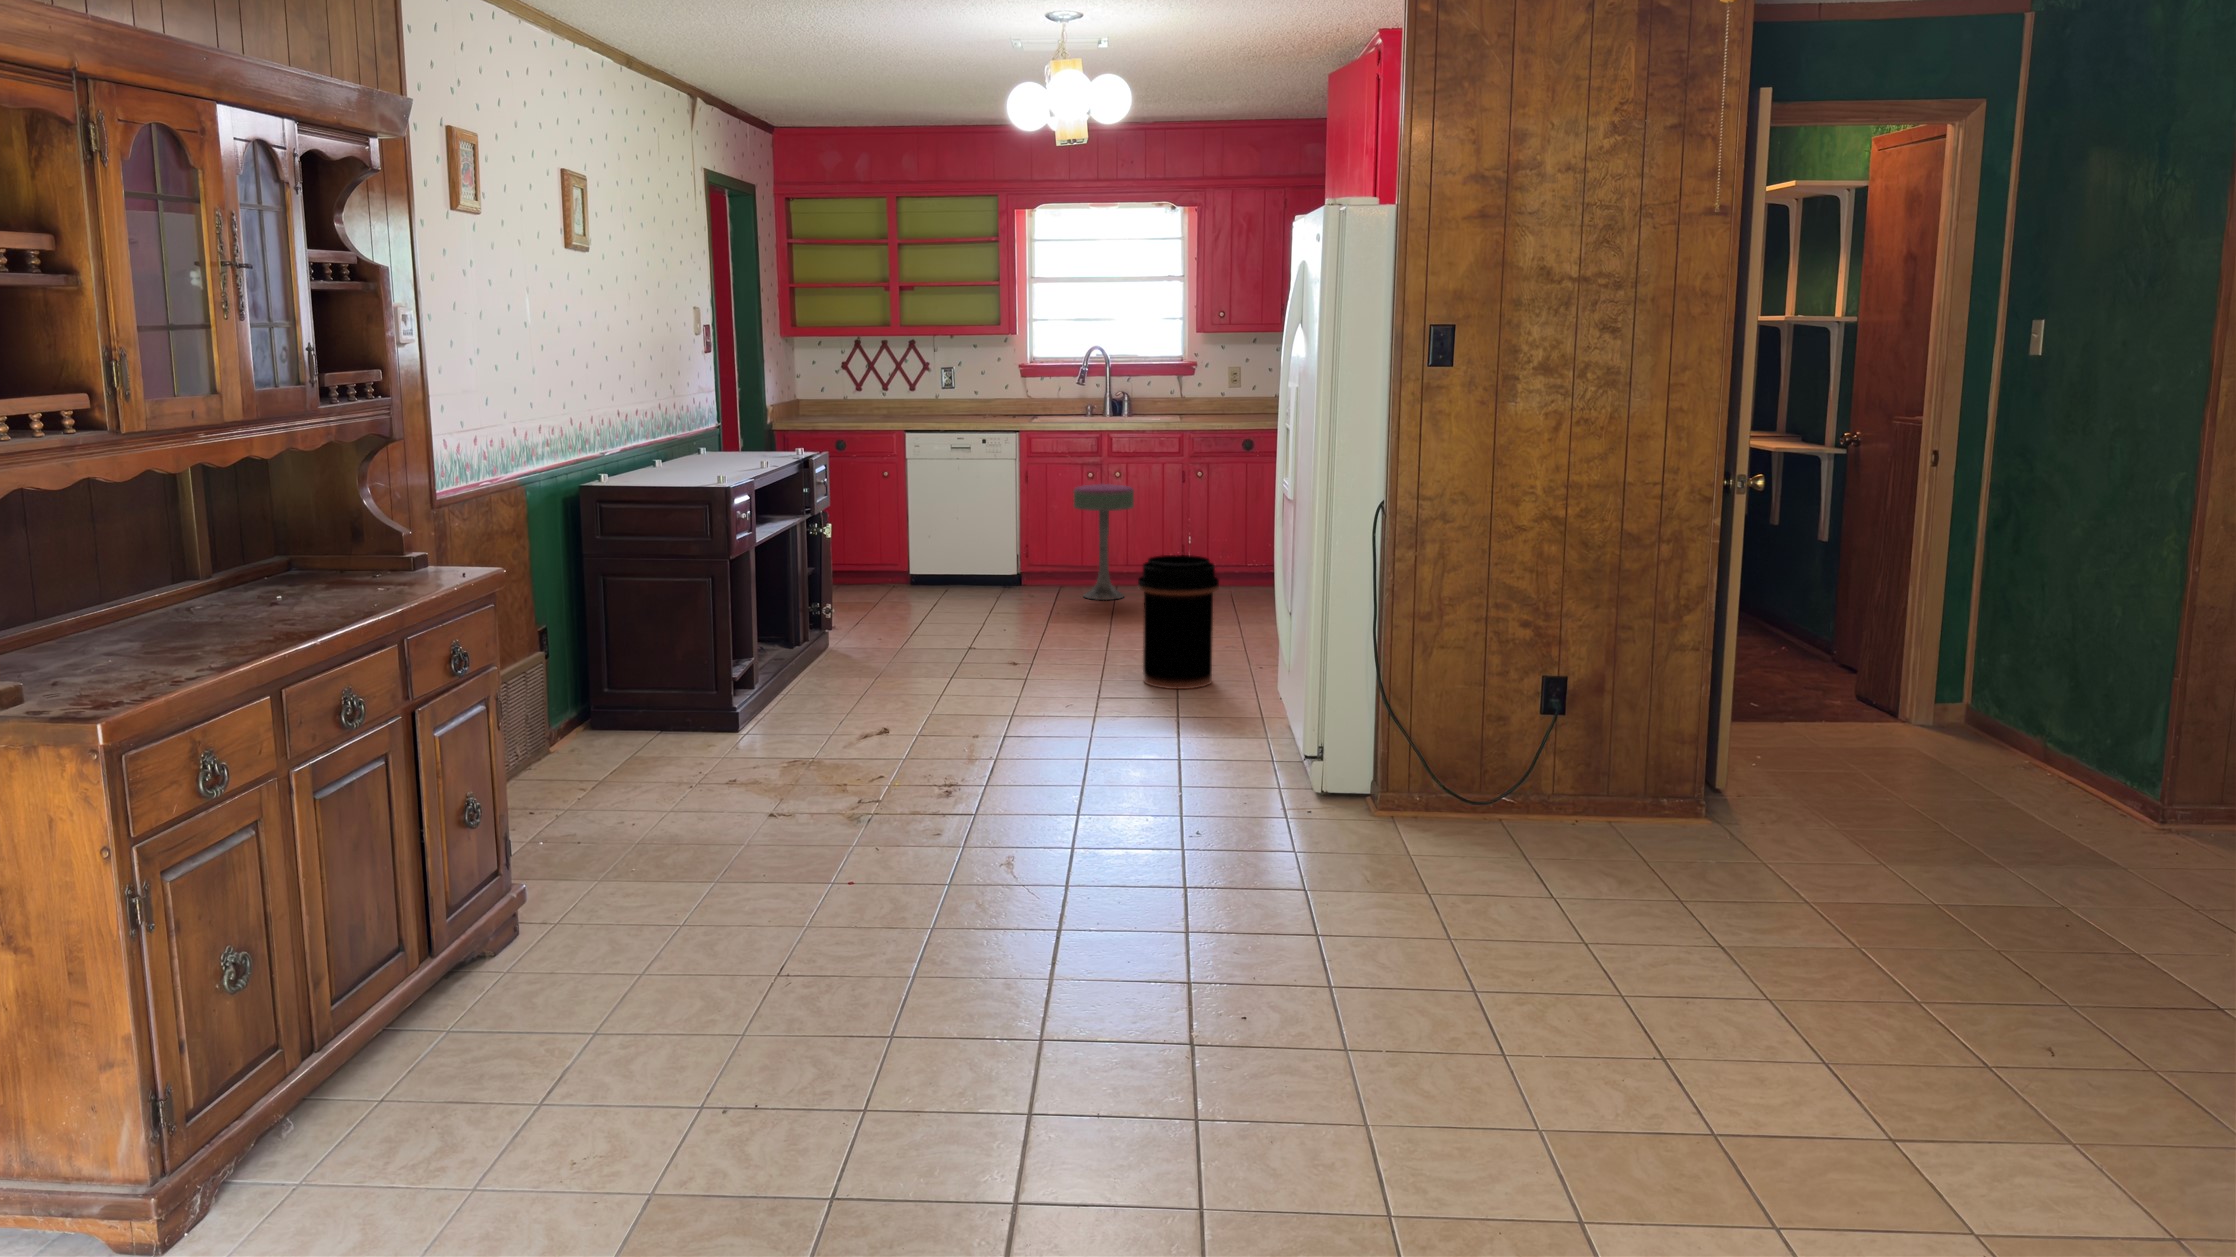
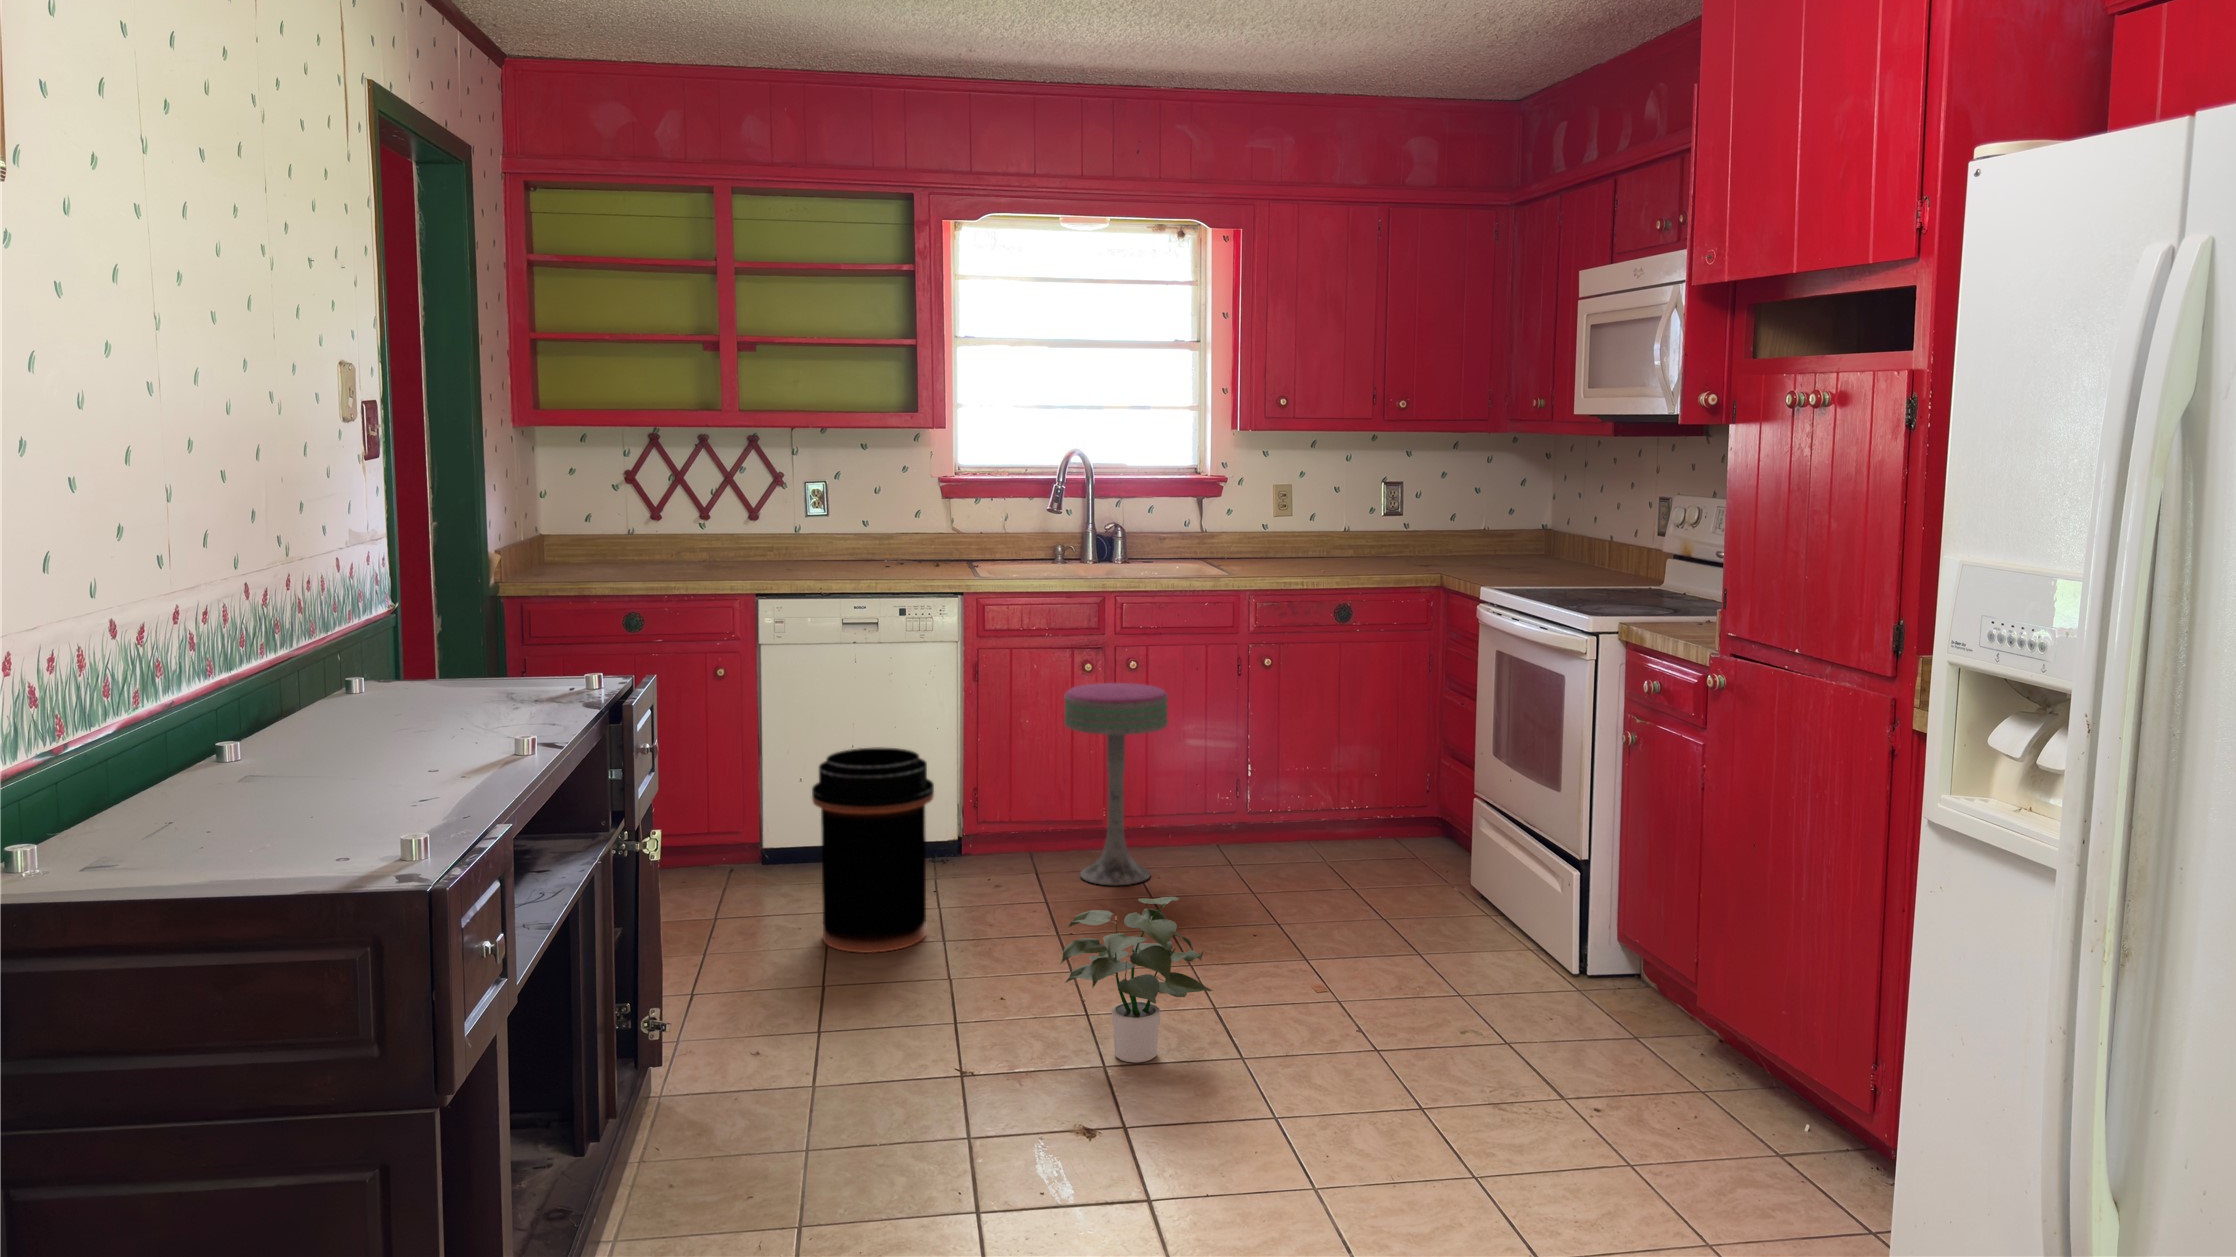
trash can: present [1138,555,1219,689] -> present [812,747,934,953]
potted plant: none [1019,573,1095,653] -> present [1060,897,1213,1063]

